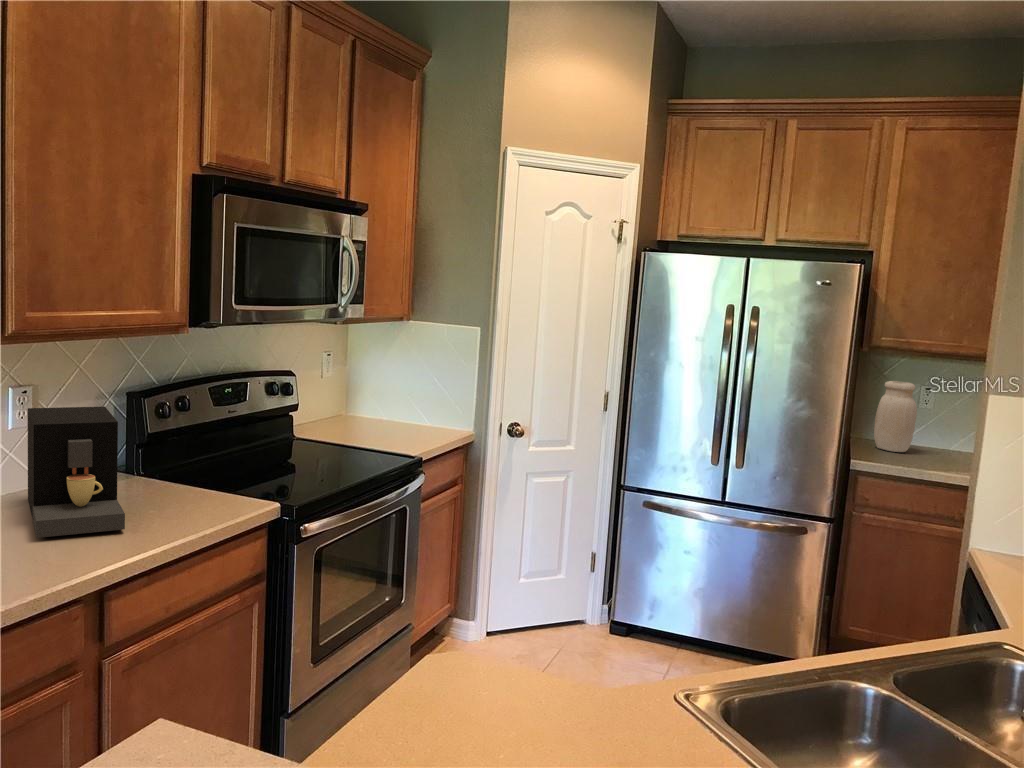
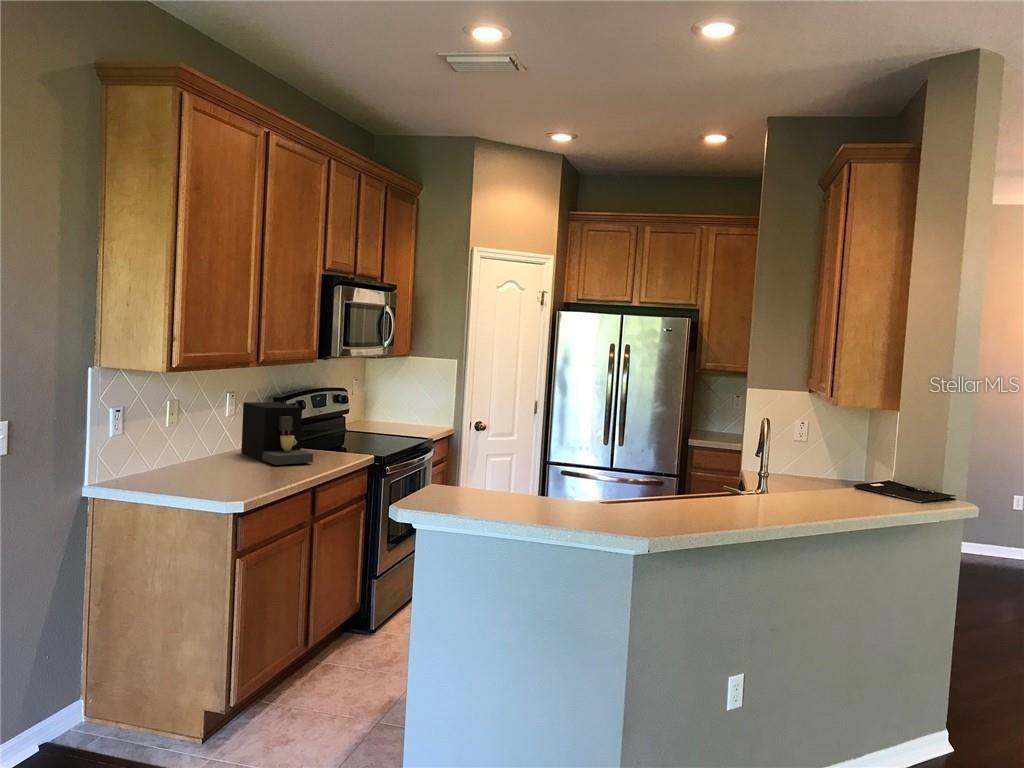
jar: present [874,381,917,452] -> none [703,391,727,435]

